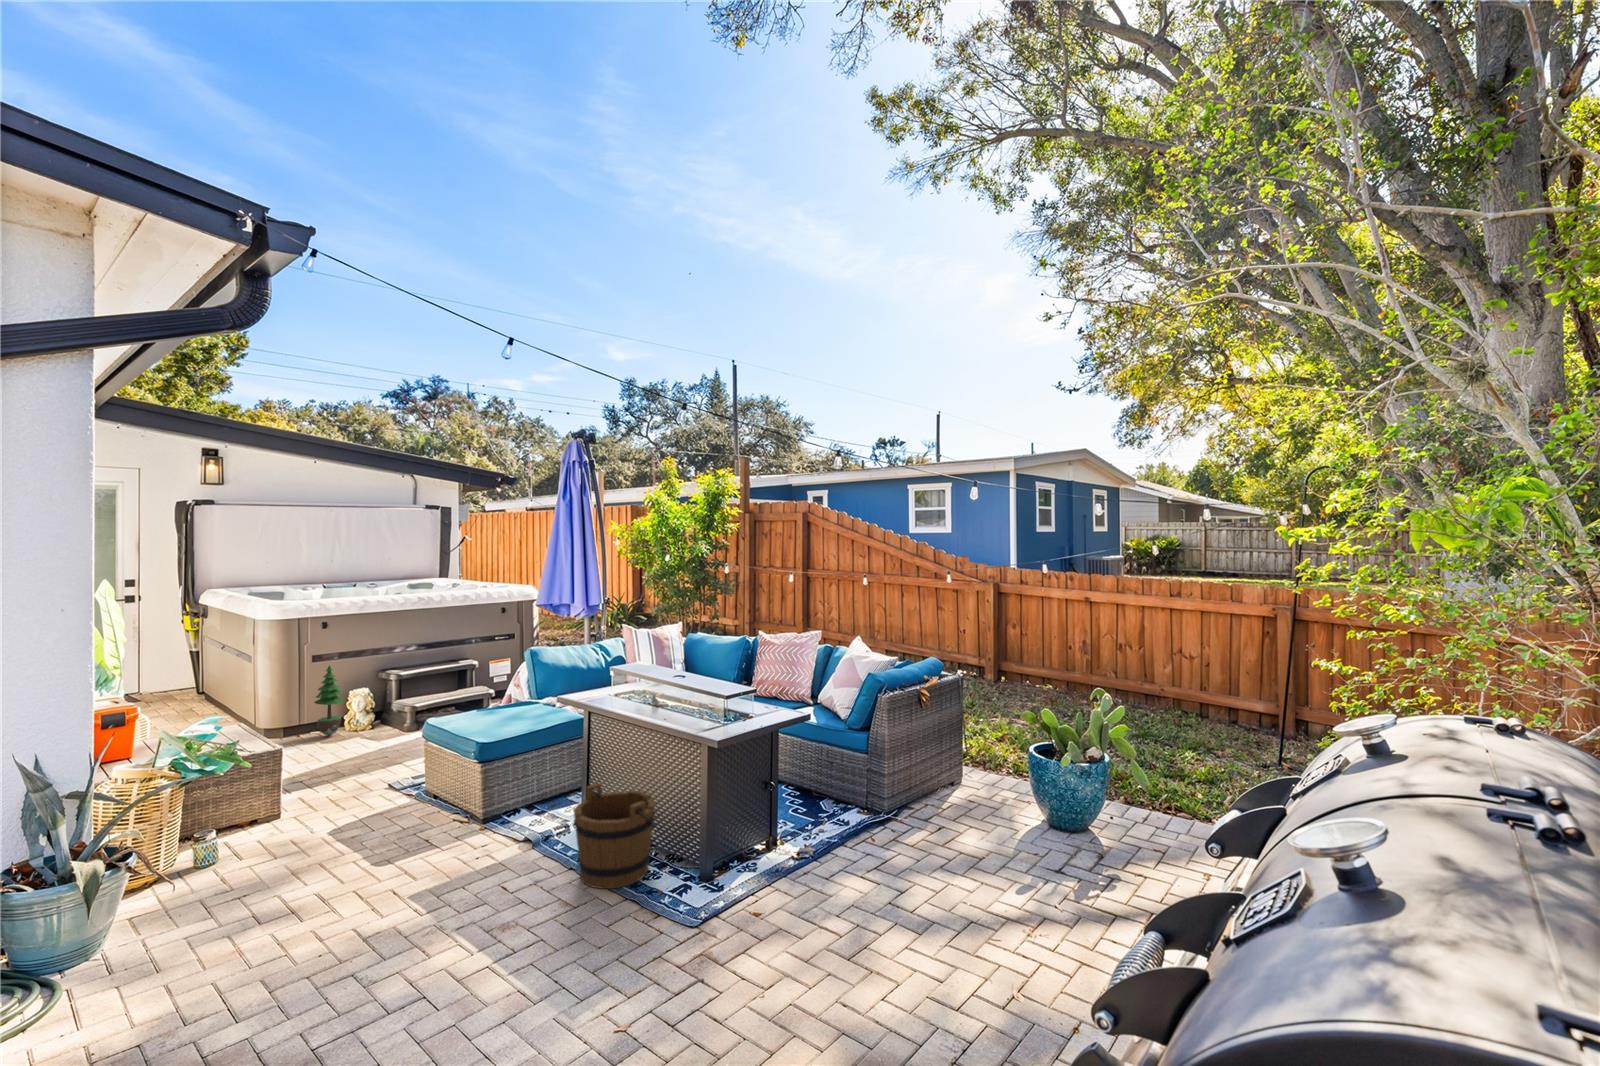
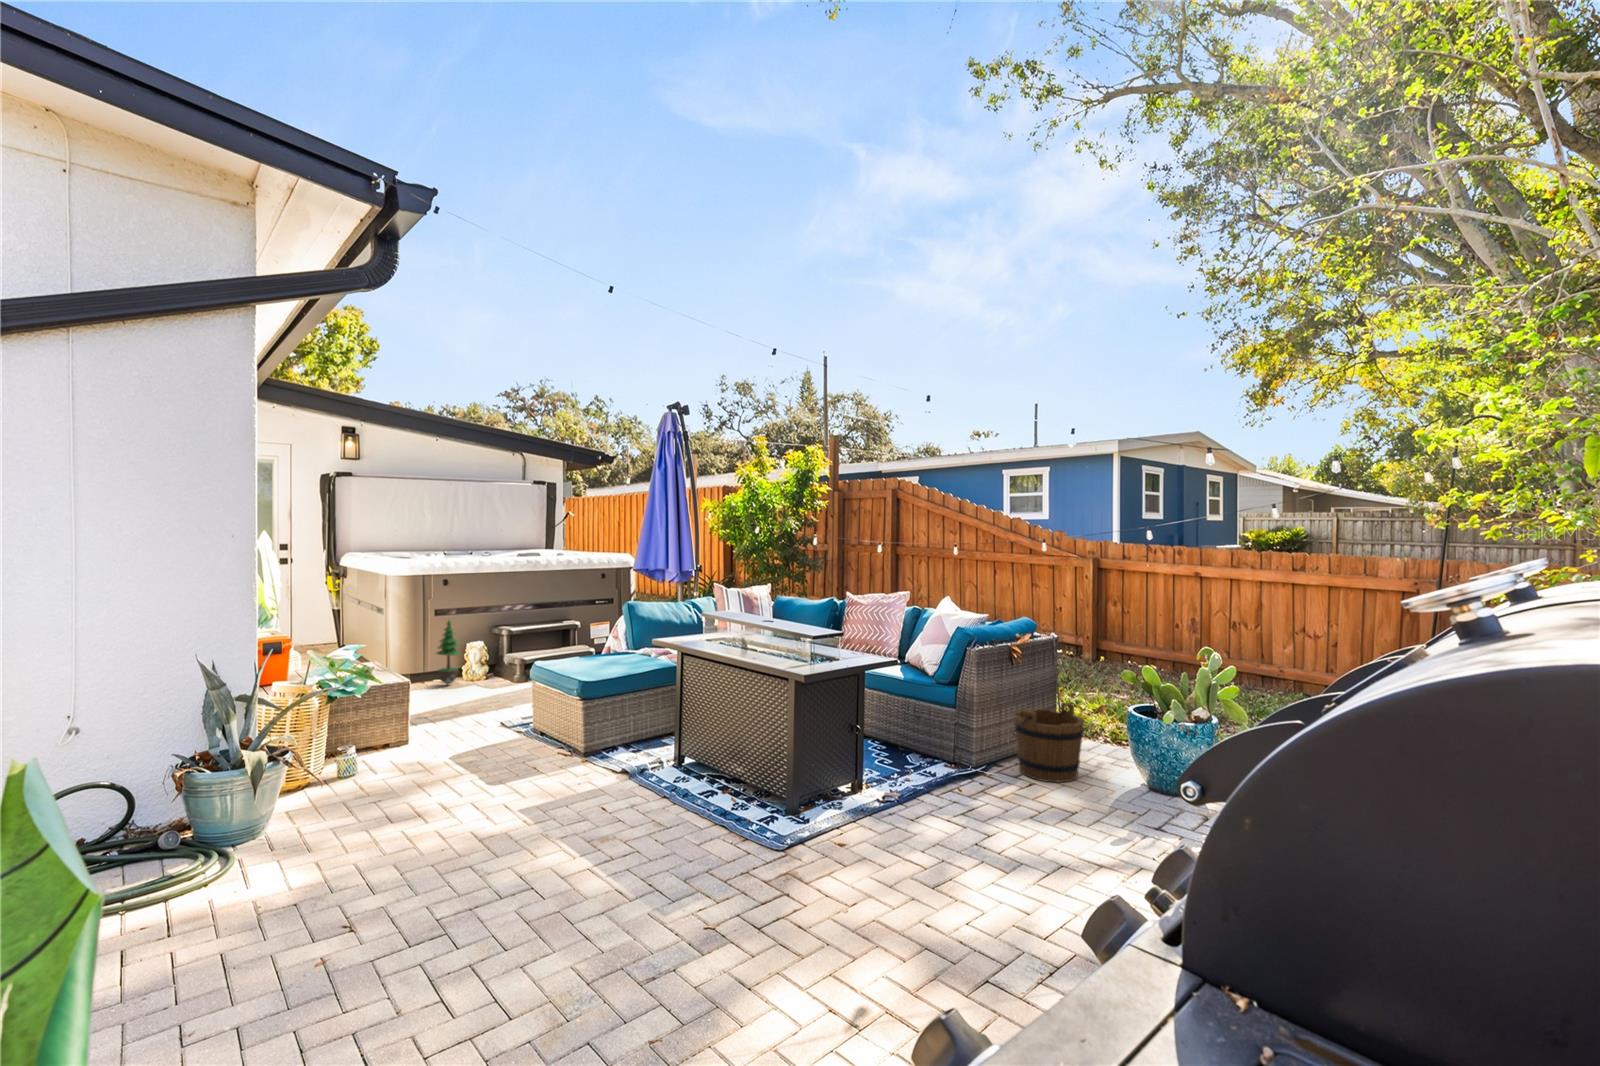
bucket: present [574,783,656,889] -> present [1013,702,1084,782]

